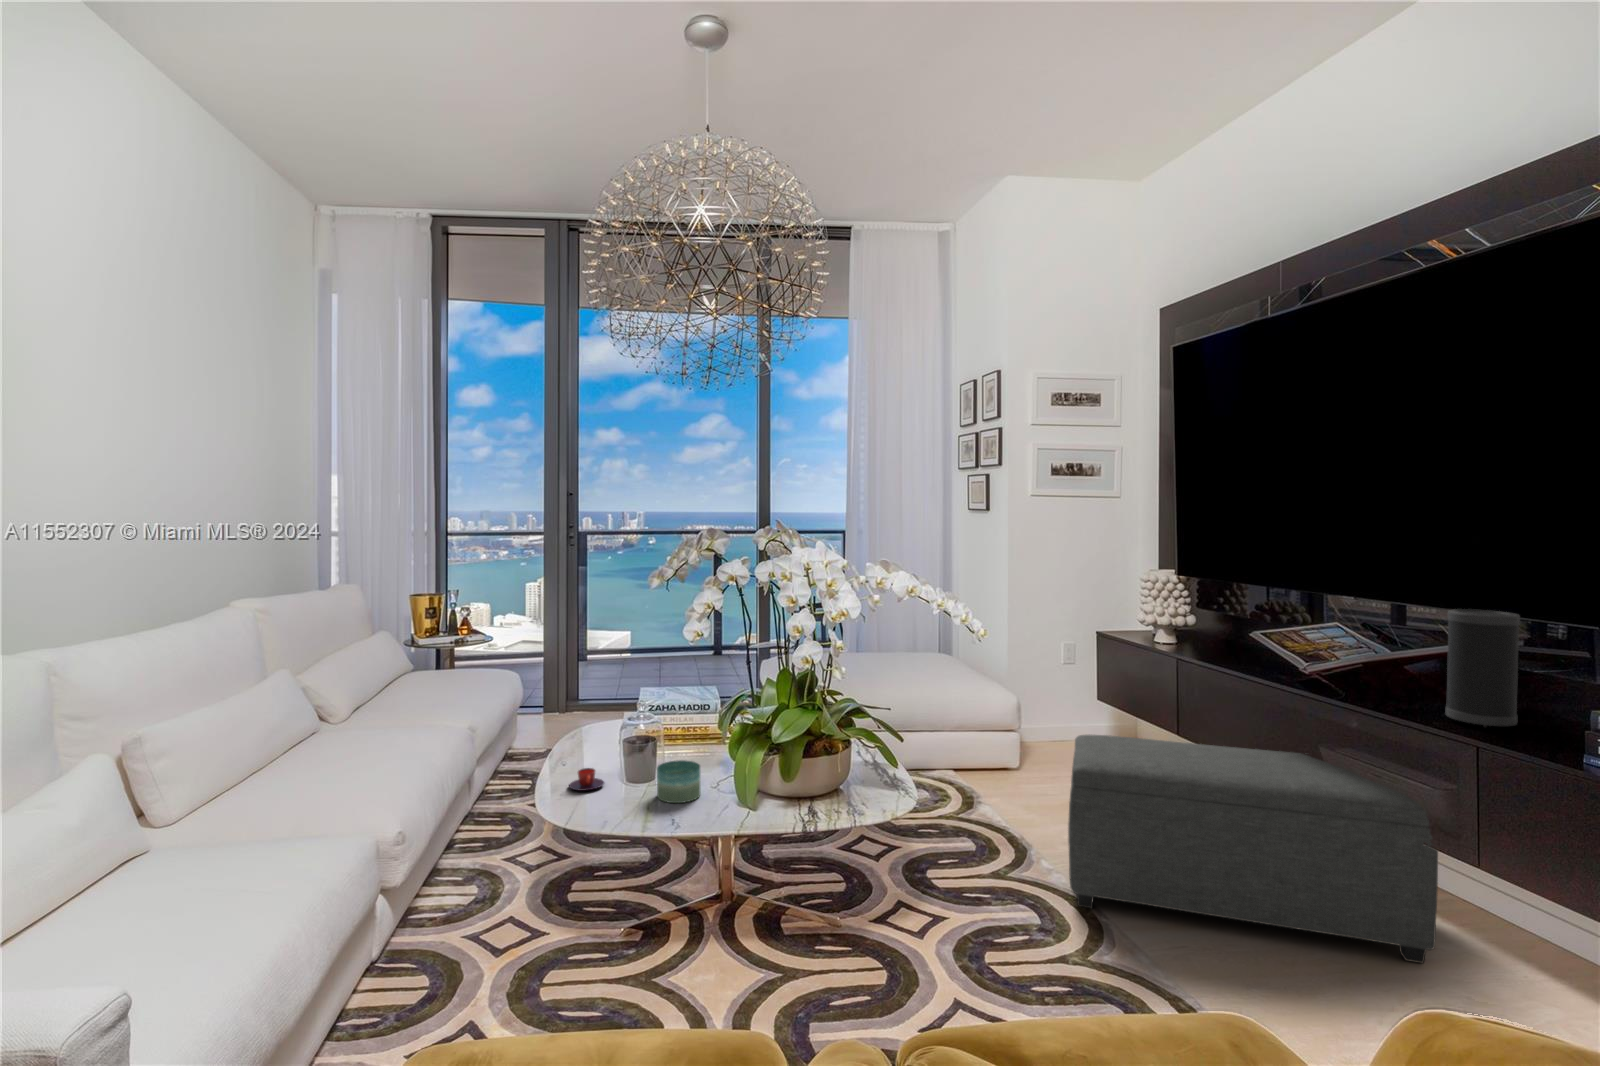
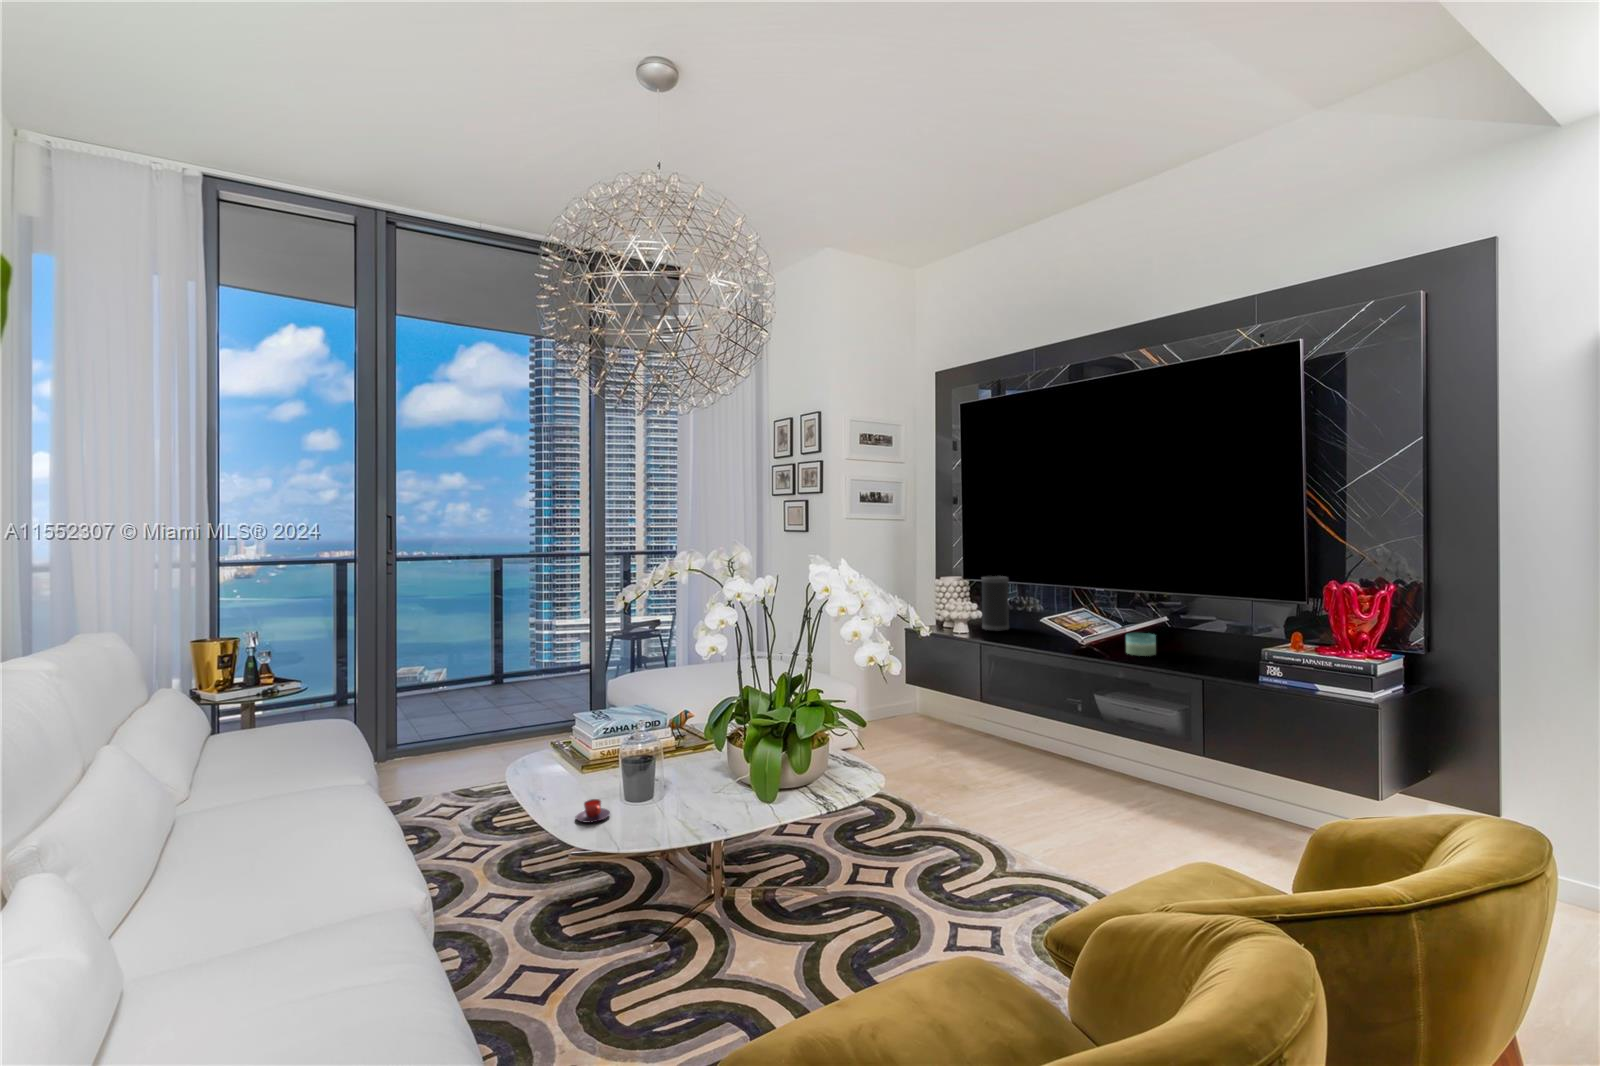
speaker: present [1445,609,1520,727] -> present [982,576,1009,631]
ottoman: present [1068,735,1438,963] -> none [944,700,1191,838]
candle: present [657,760,700,803] -> present [1126,633,1156,656]

